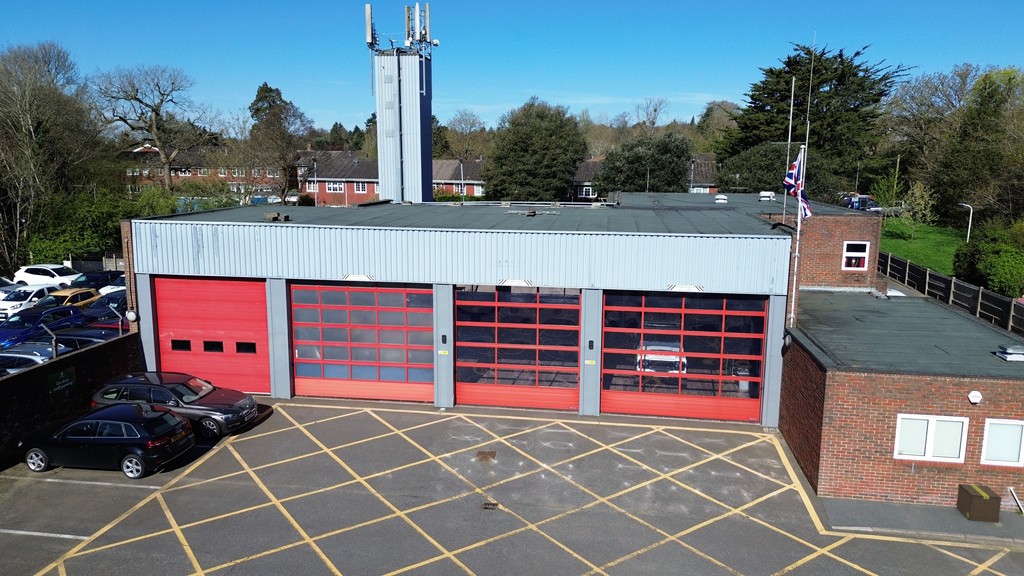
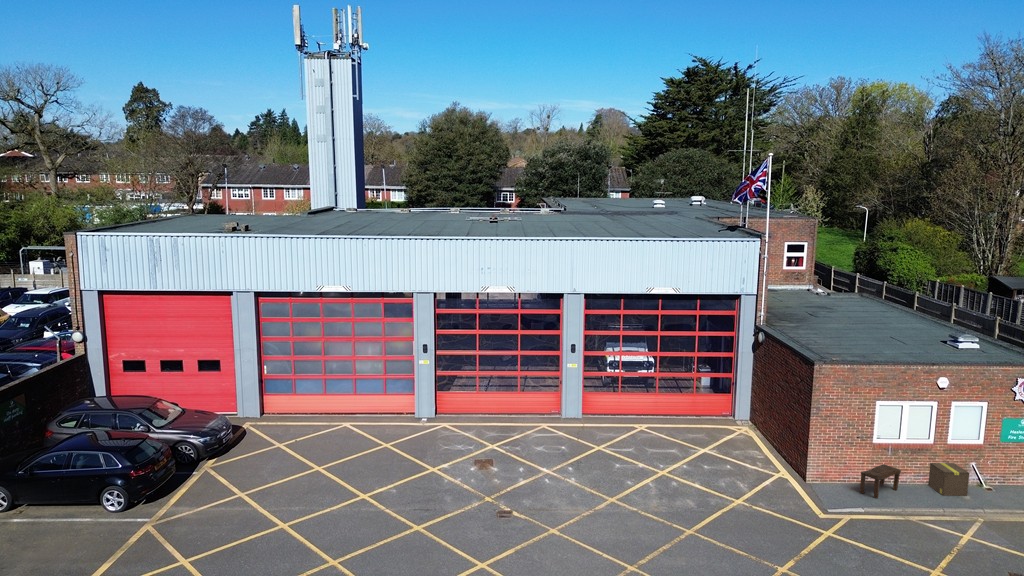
bench: none [874,482,922,518] -> present [860,464,901,498]

